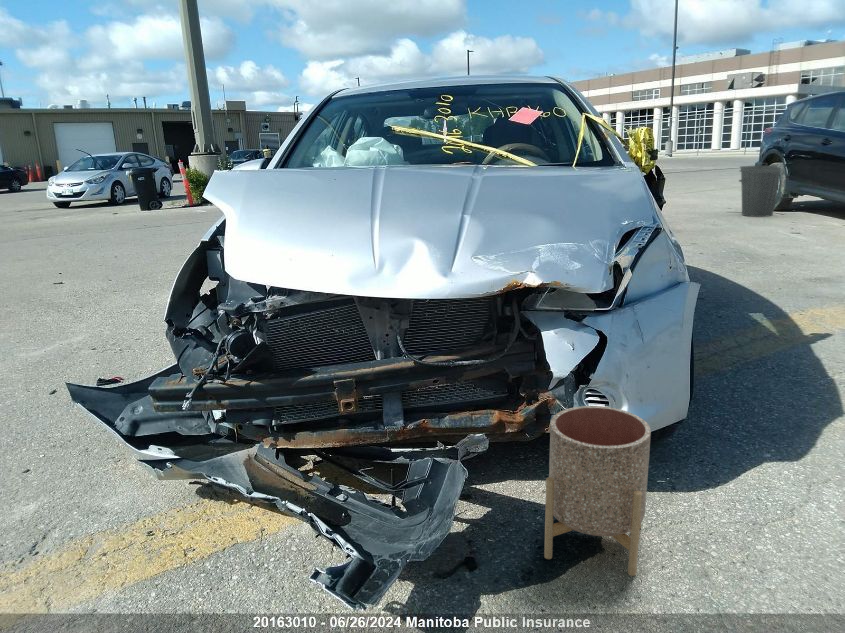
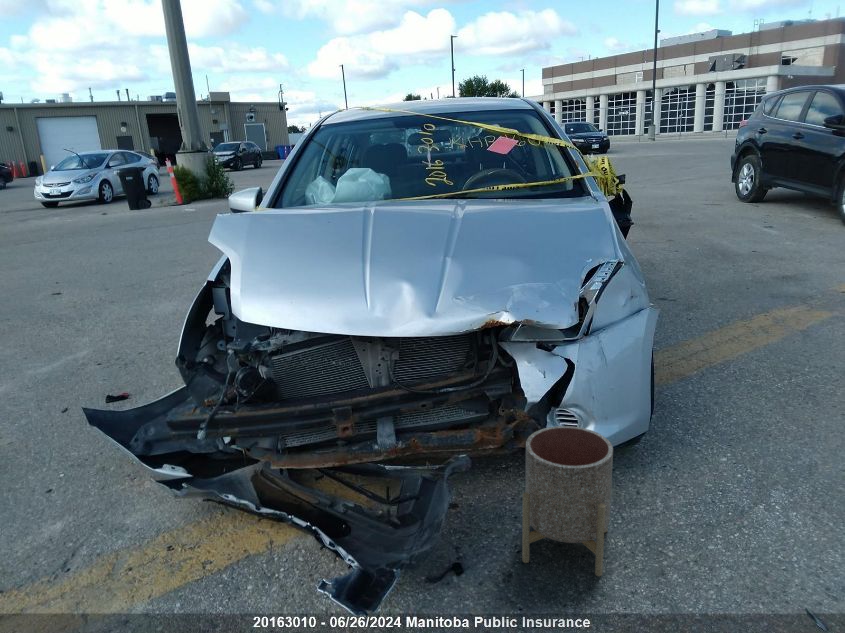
trash can: present [739,164,781,217] -> none [709,159,753,210]

